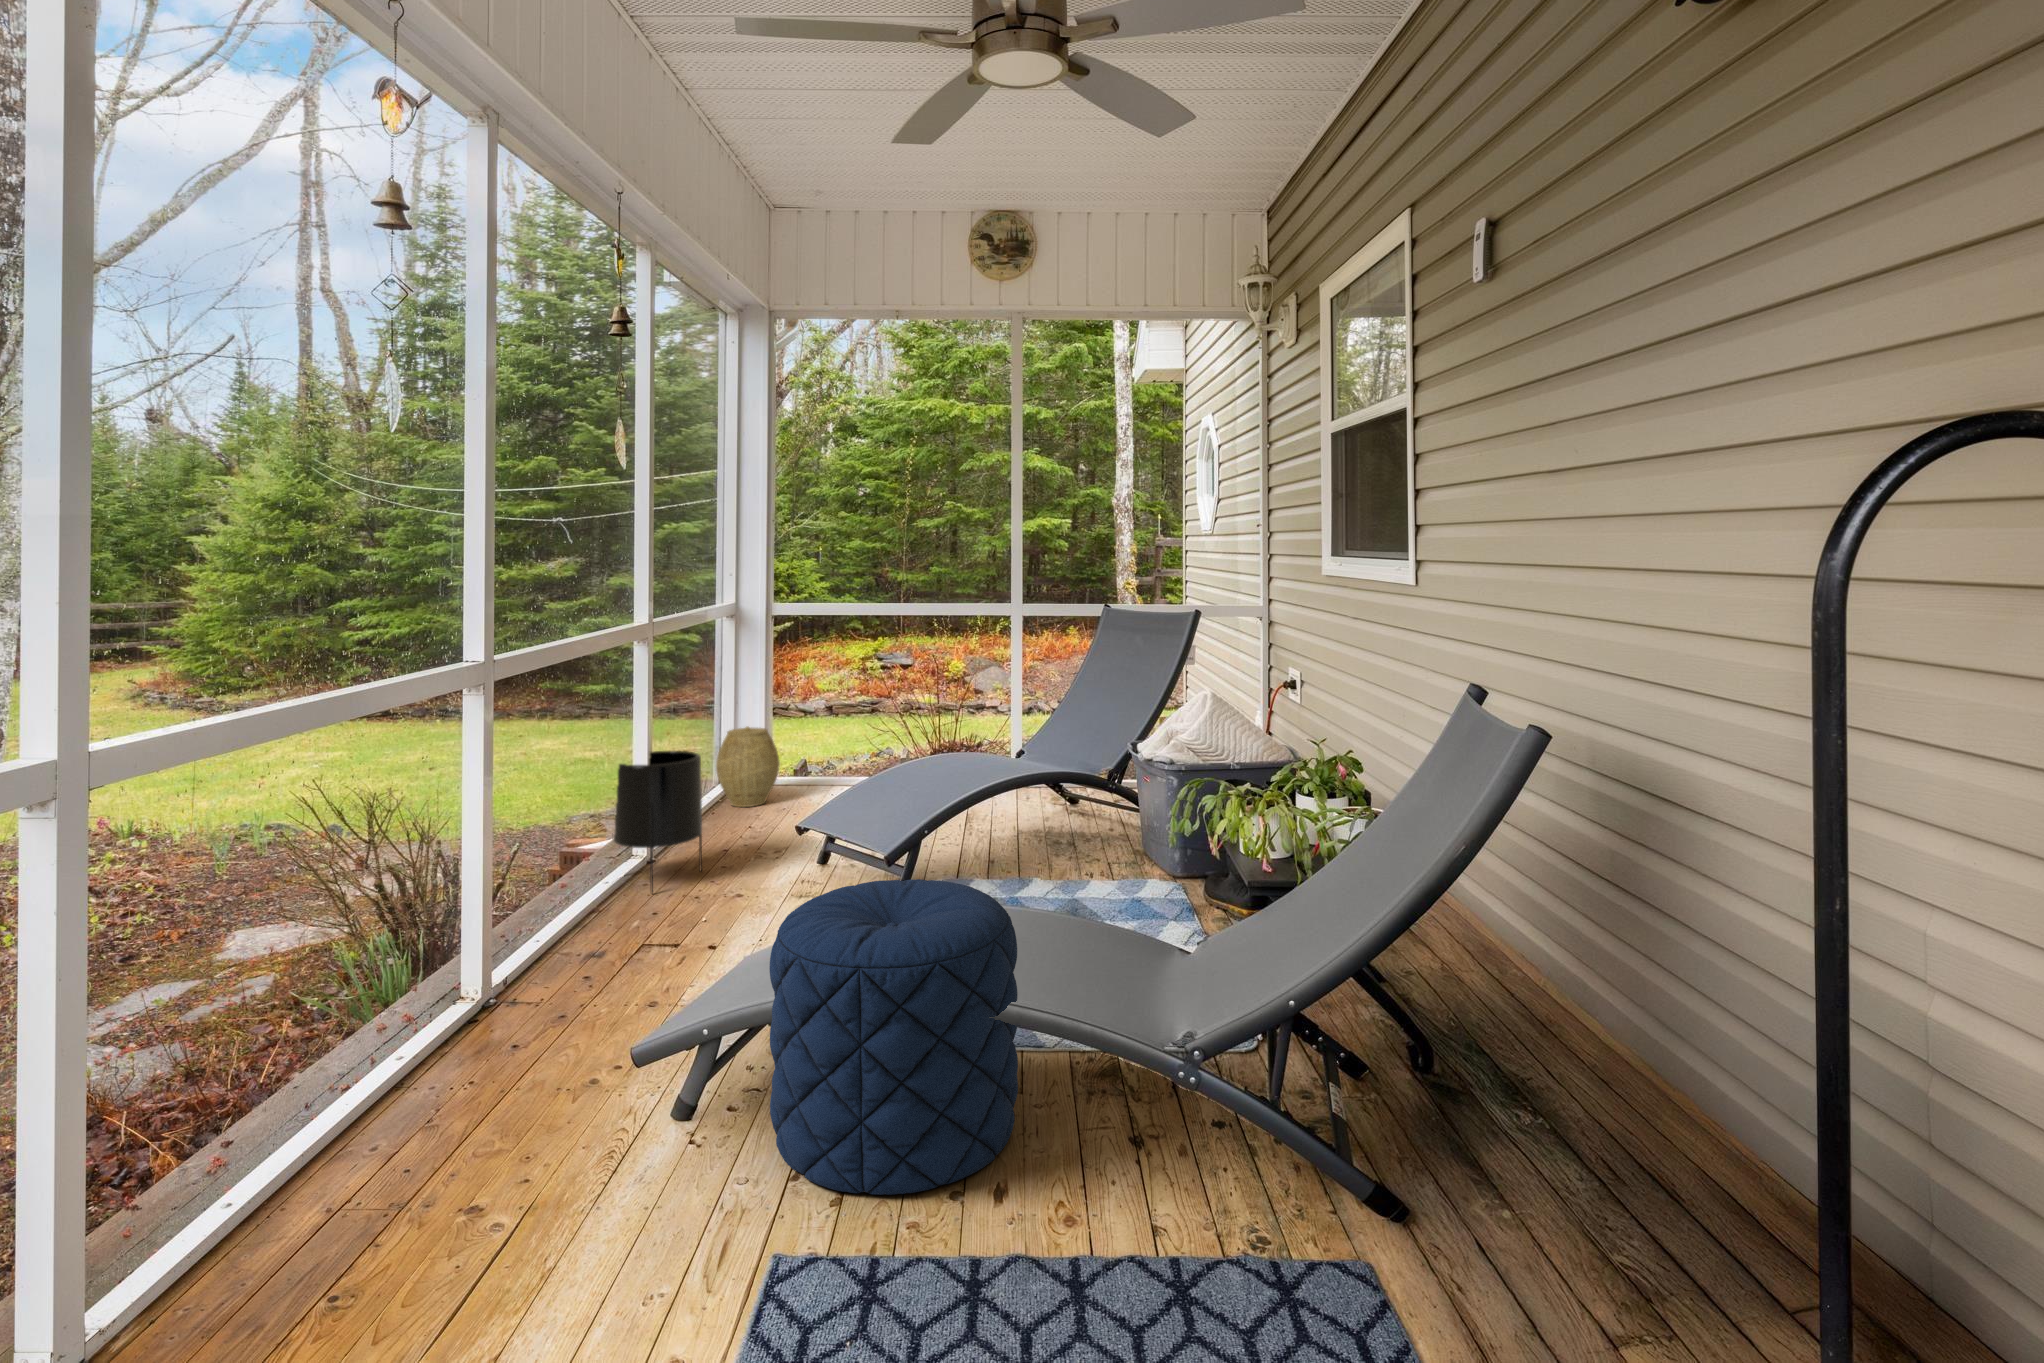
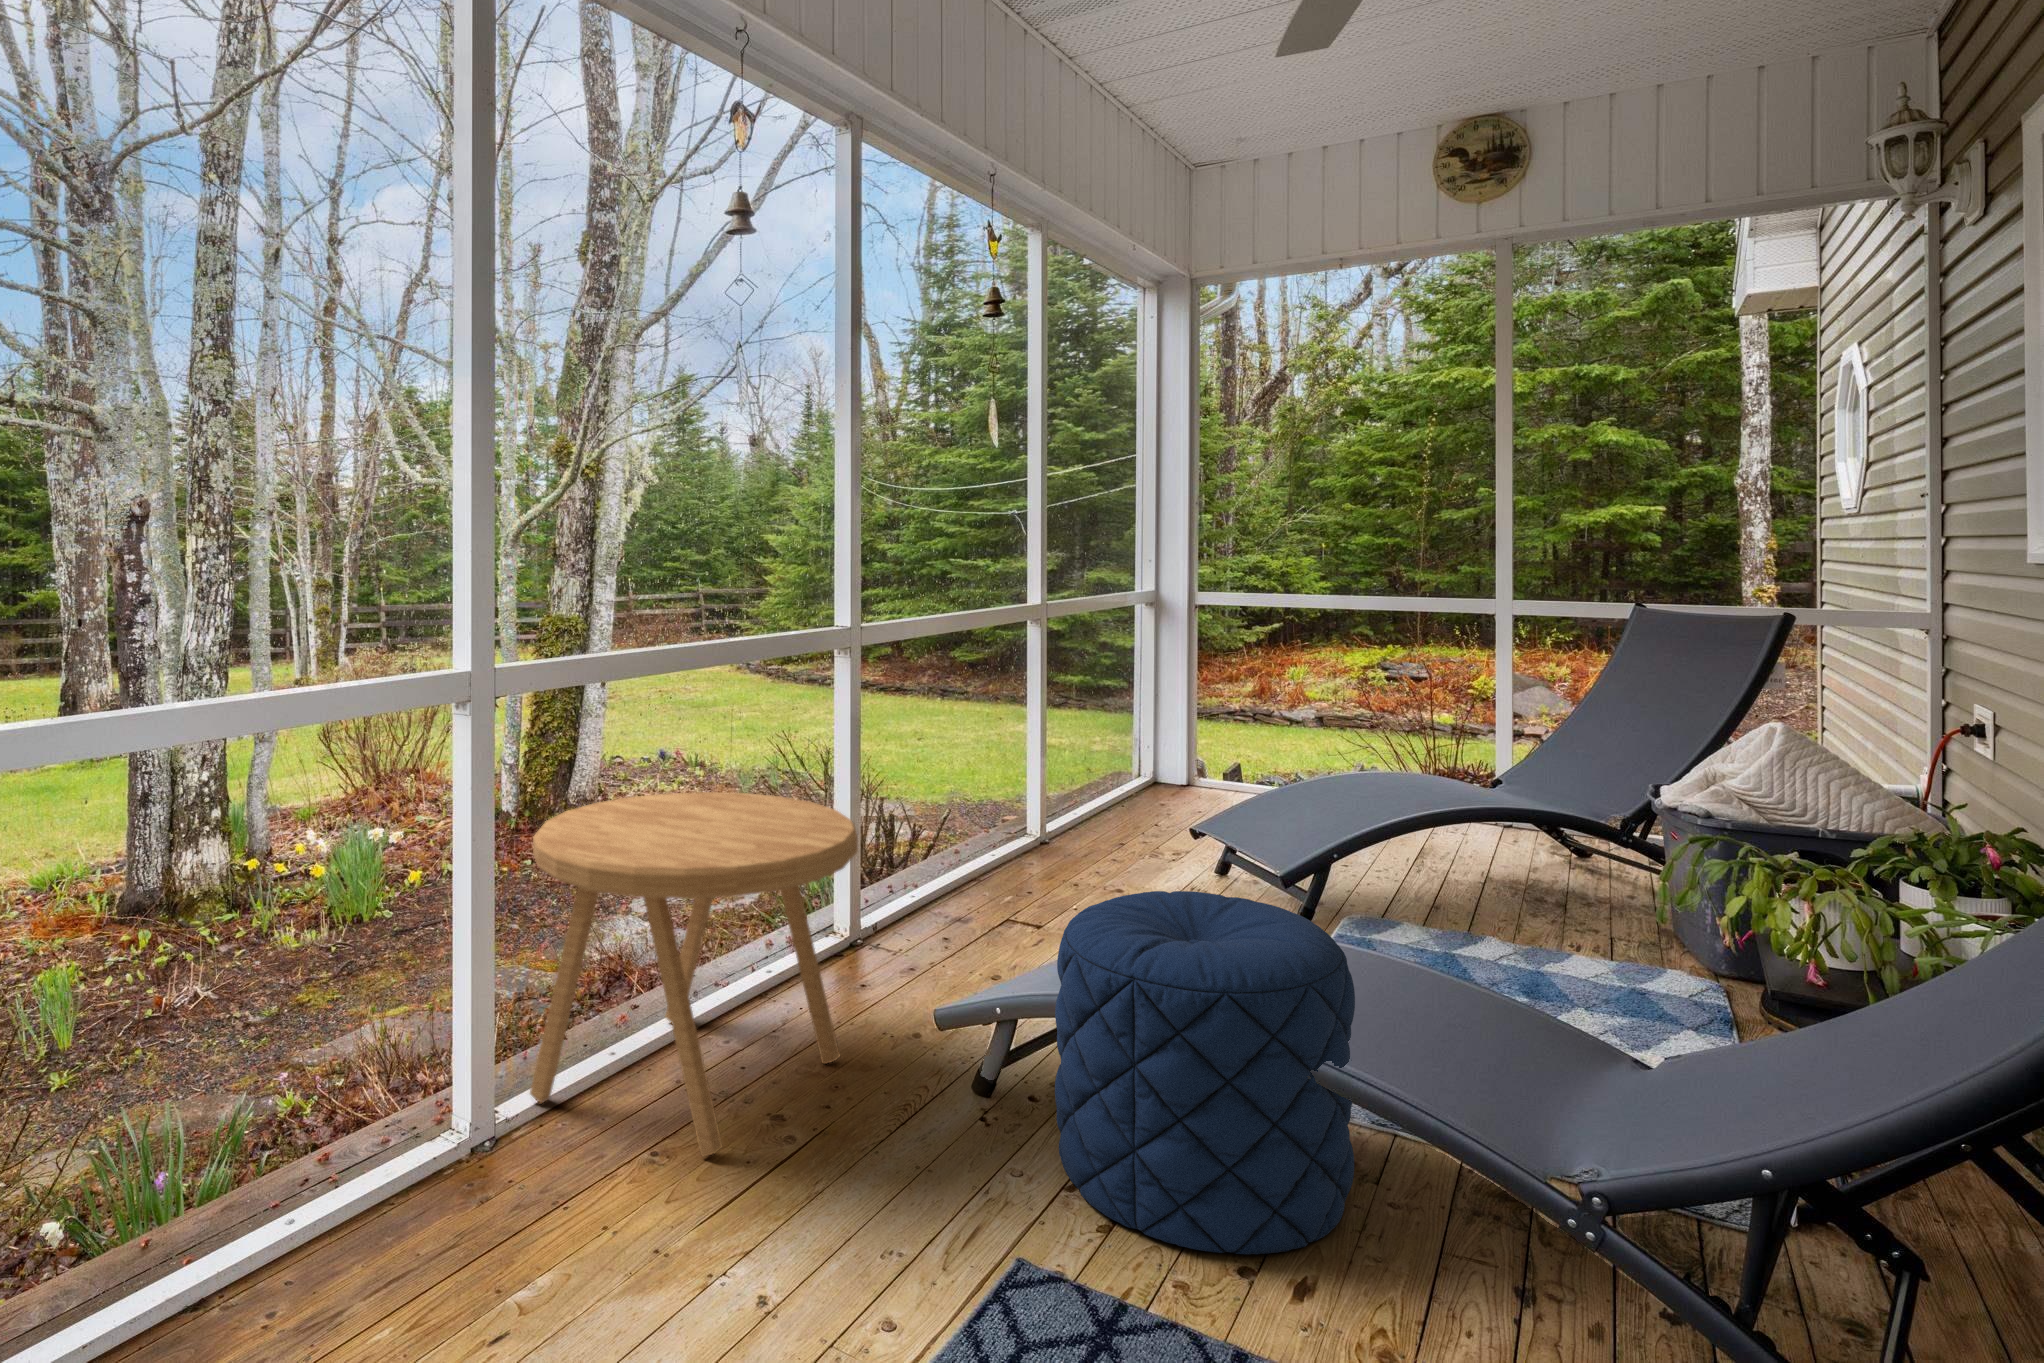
woven basket: present [716,726,780,807] -> none [1126,716,1196,803]
planter: present [612,751,702,893] -> none [996,729,1088,874]
side table: none [127,857,551,1288] -> present [530,792,858,1157]

